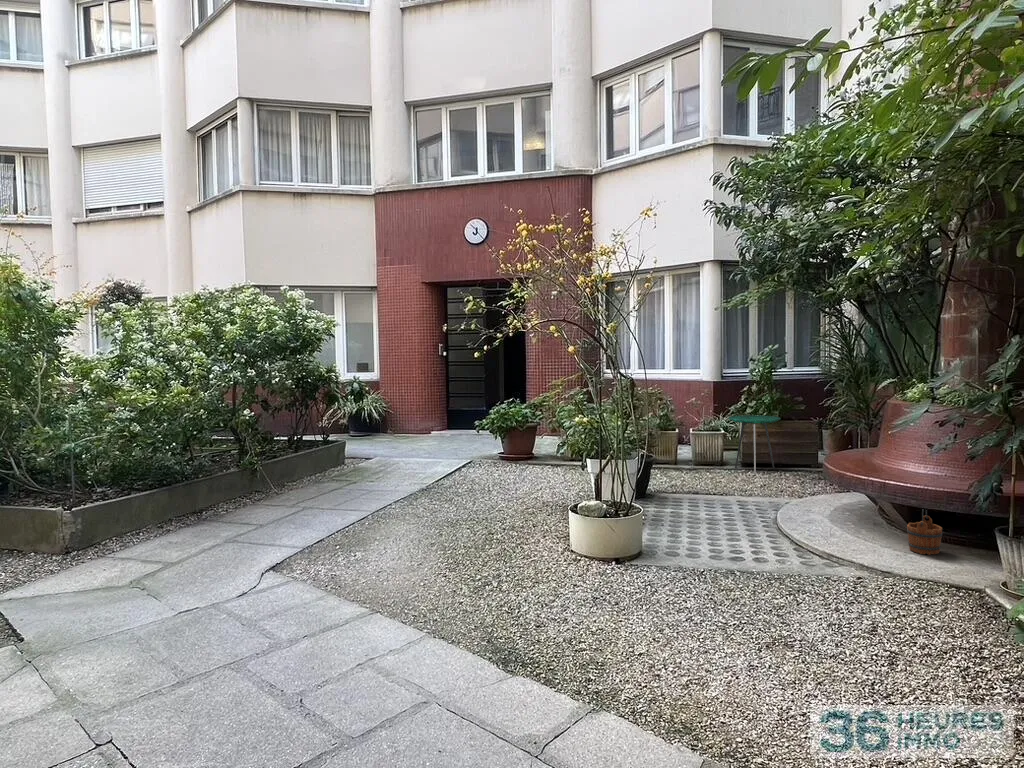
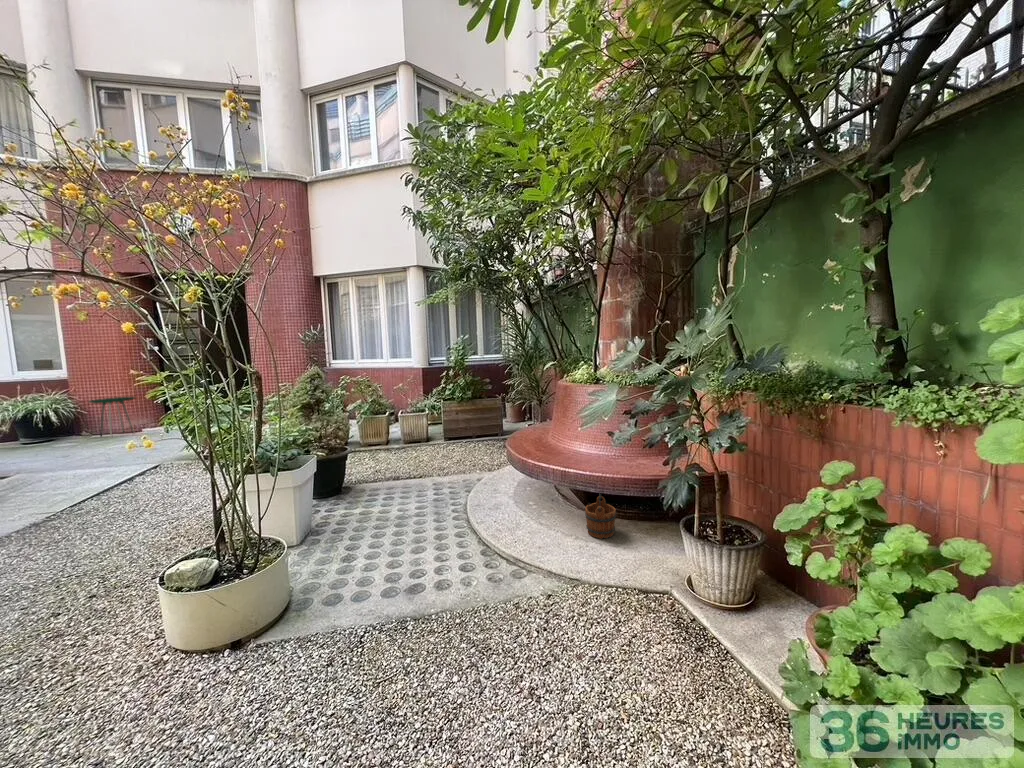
side table: present [729,415,780,472] -> present [90,397,135,436]

